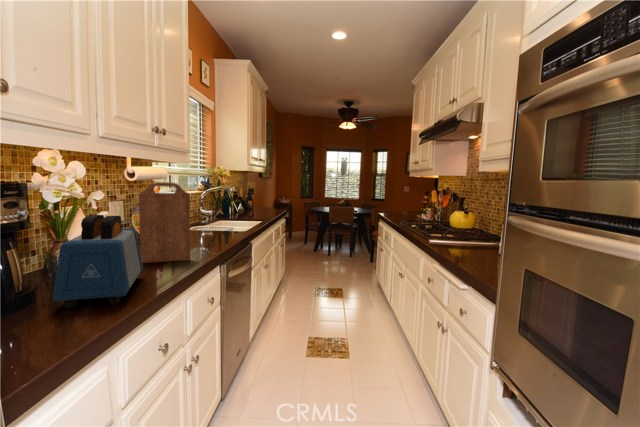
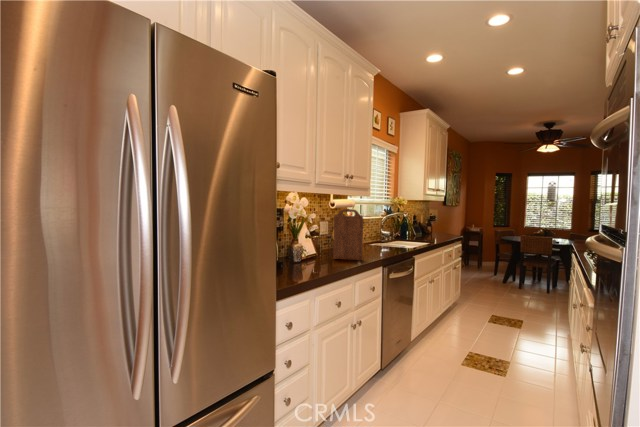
toaster: present [53,215,143,309] -> none [290,226,332,273]

